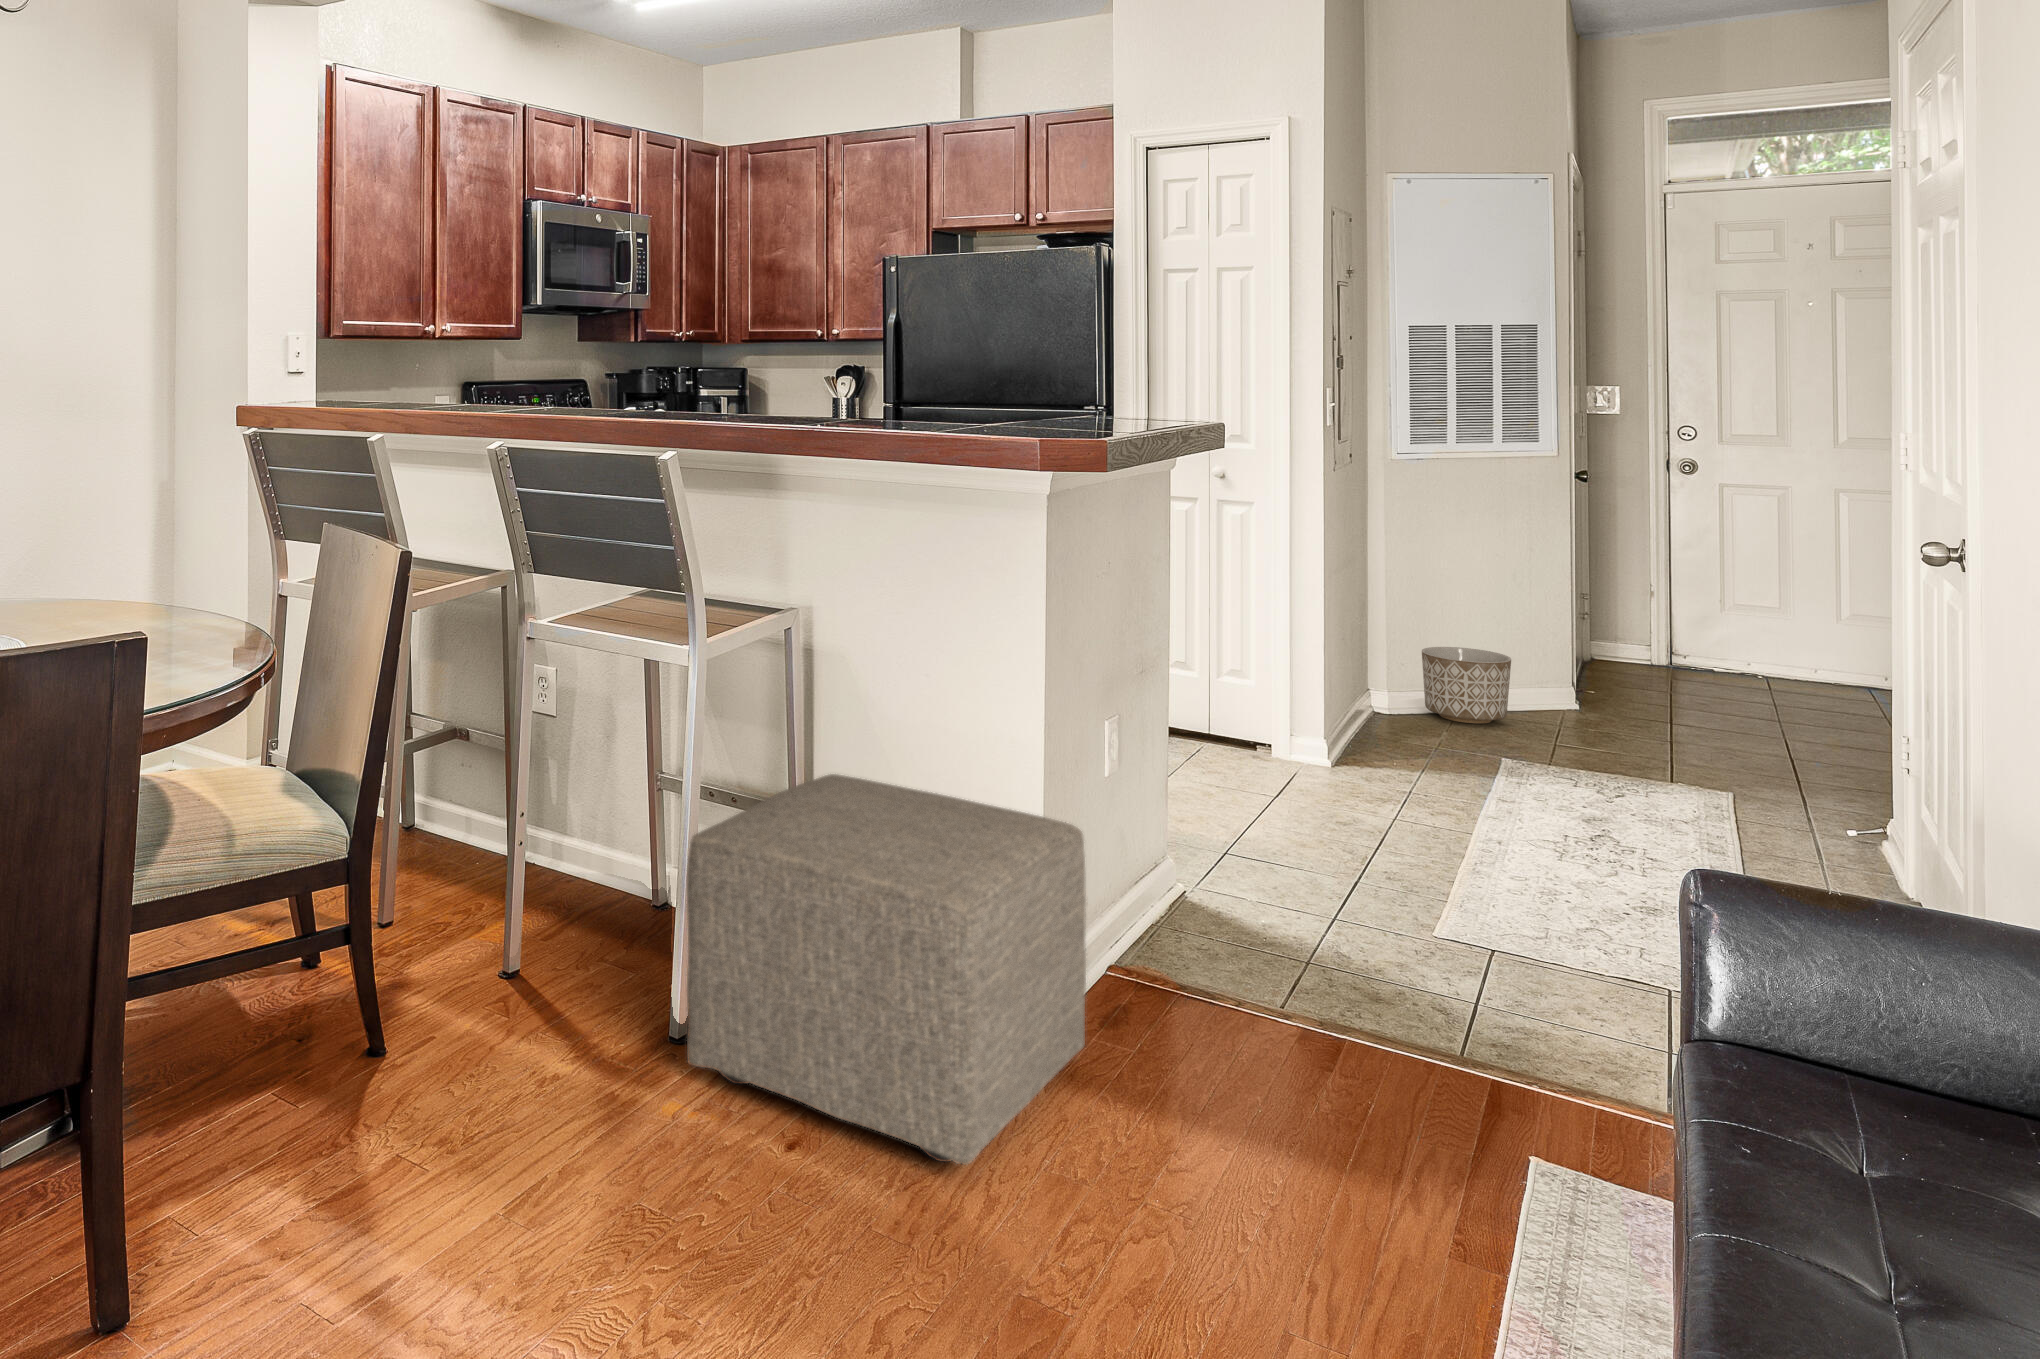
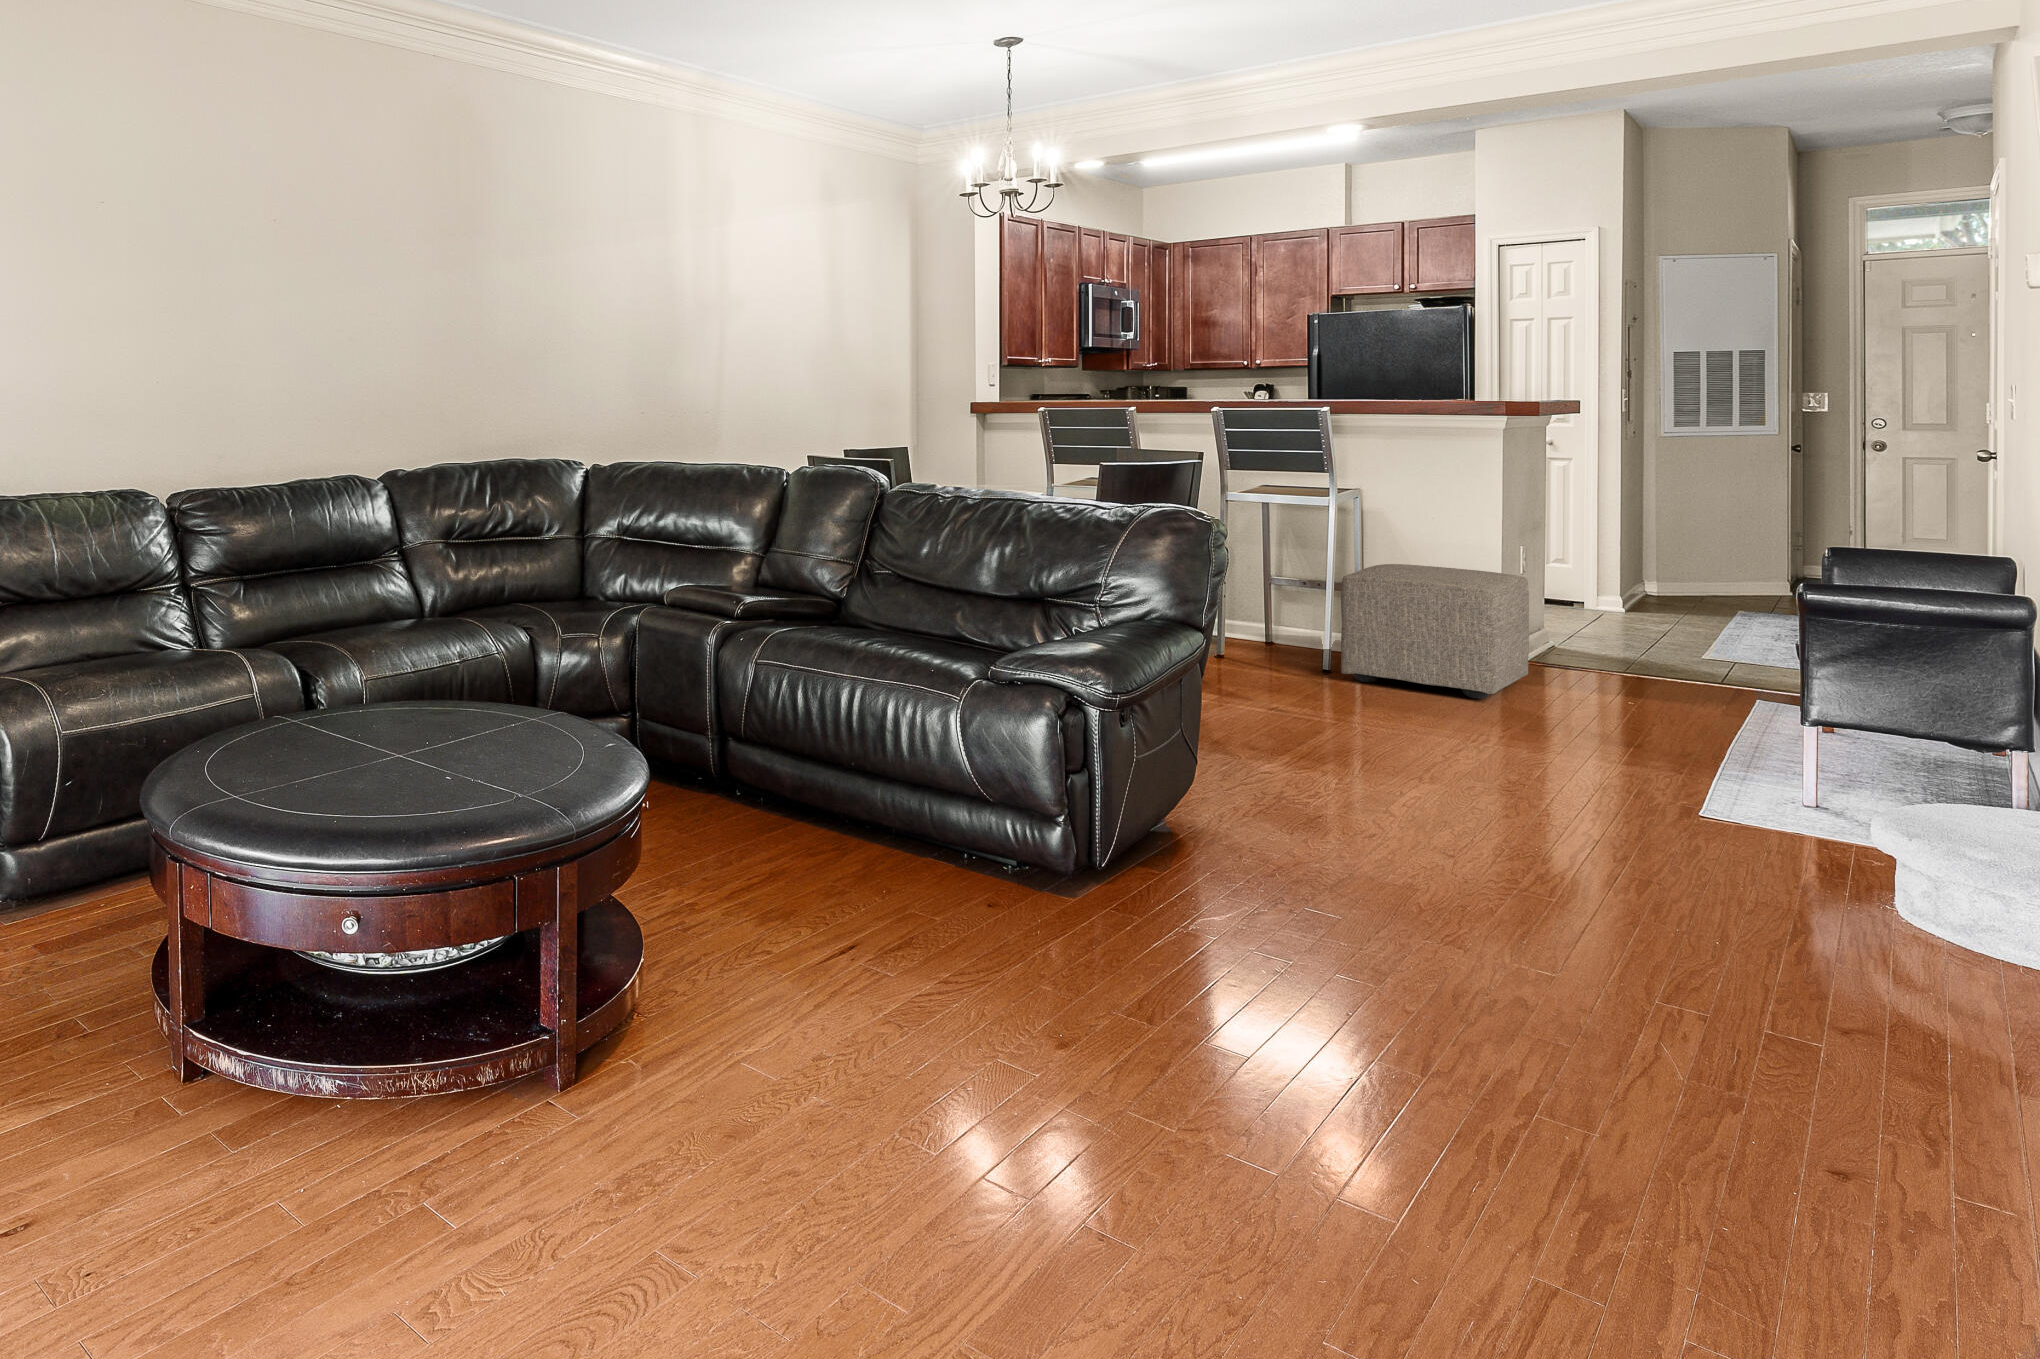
planter: present [1422,647,1511,723] -> none [1682,554,1746,599]

